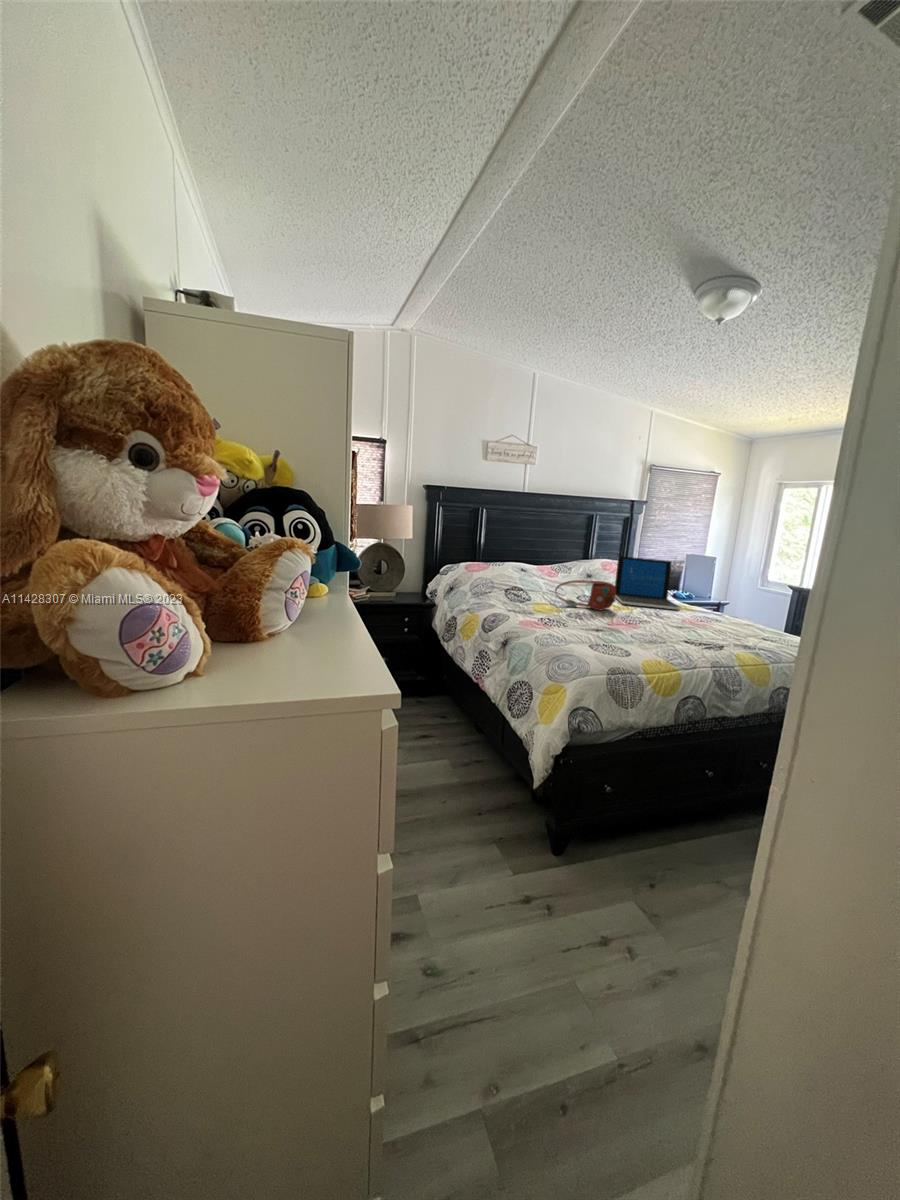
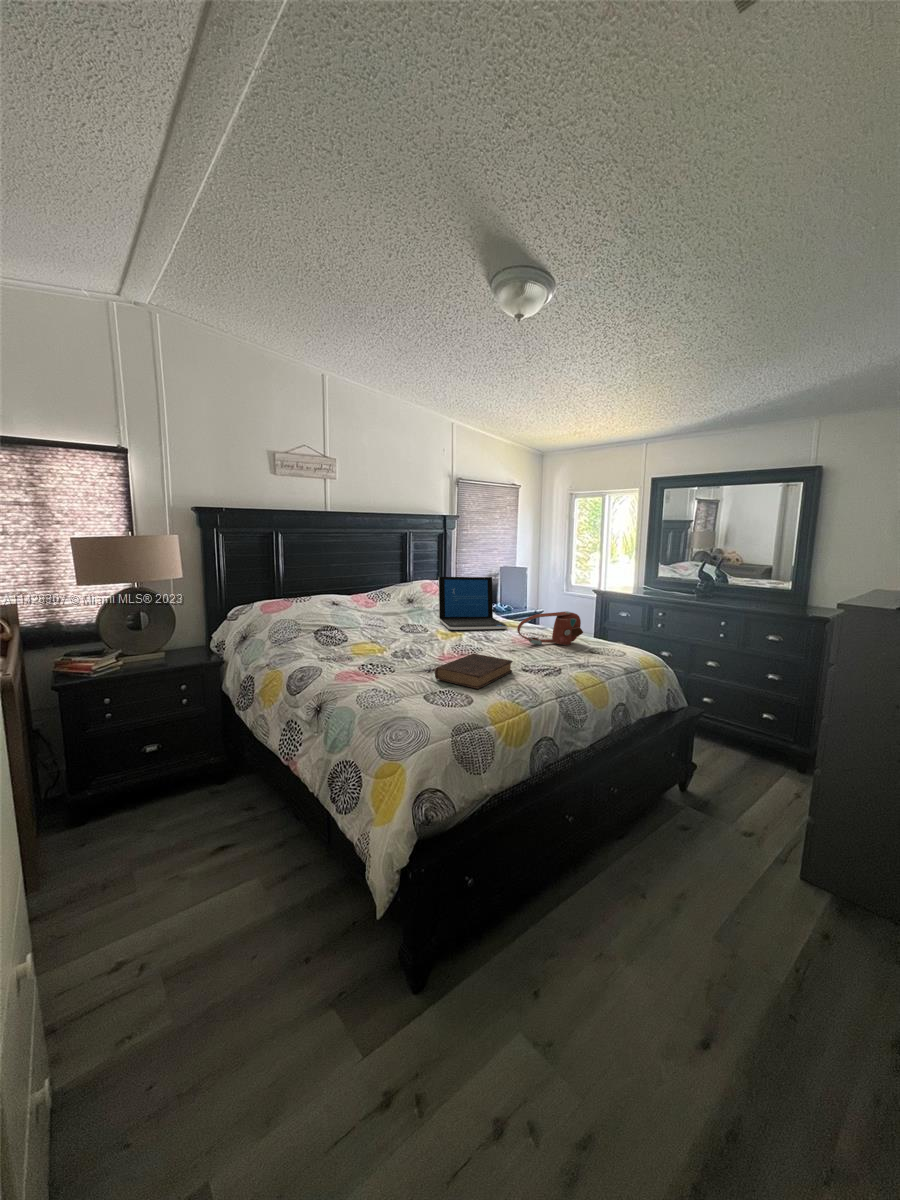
handbag: present [555,580,616,610] -> present [517,611,583,645]
book: none [601,622,675,648] -> present [435,653,513,689]

